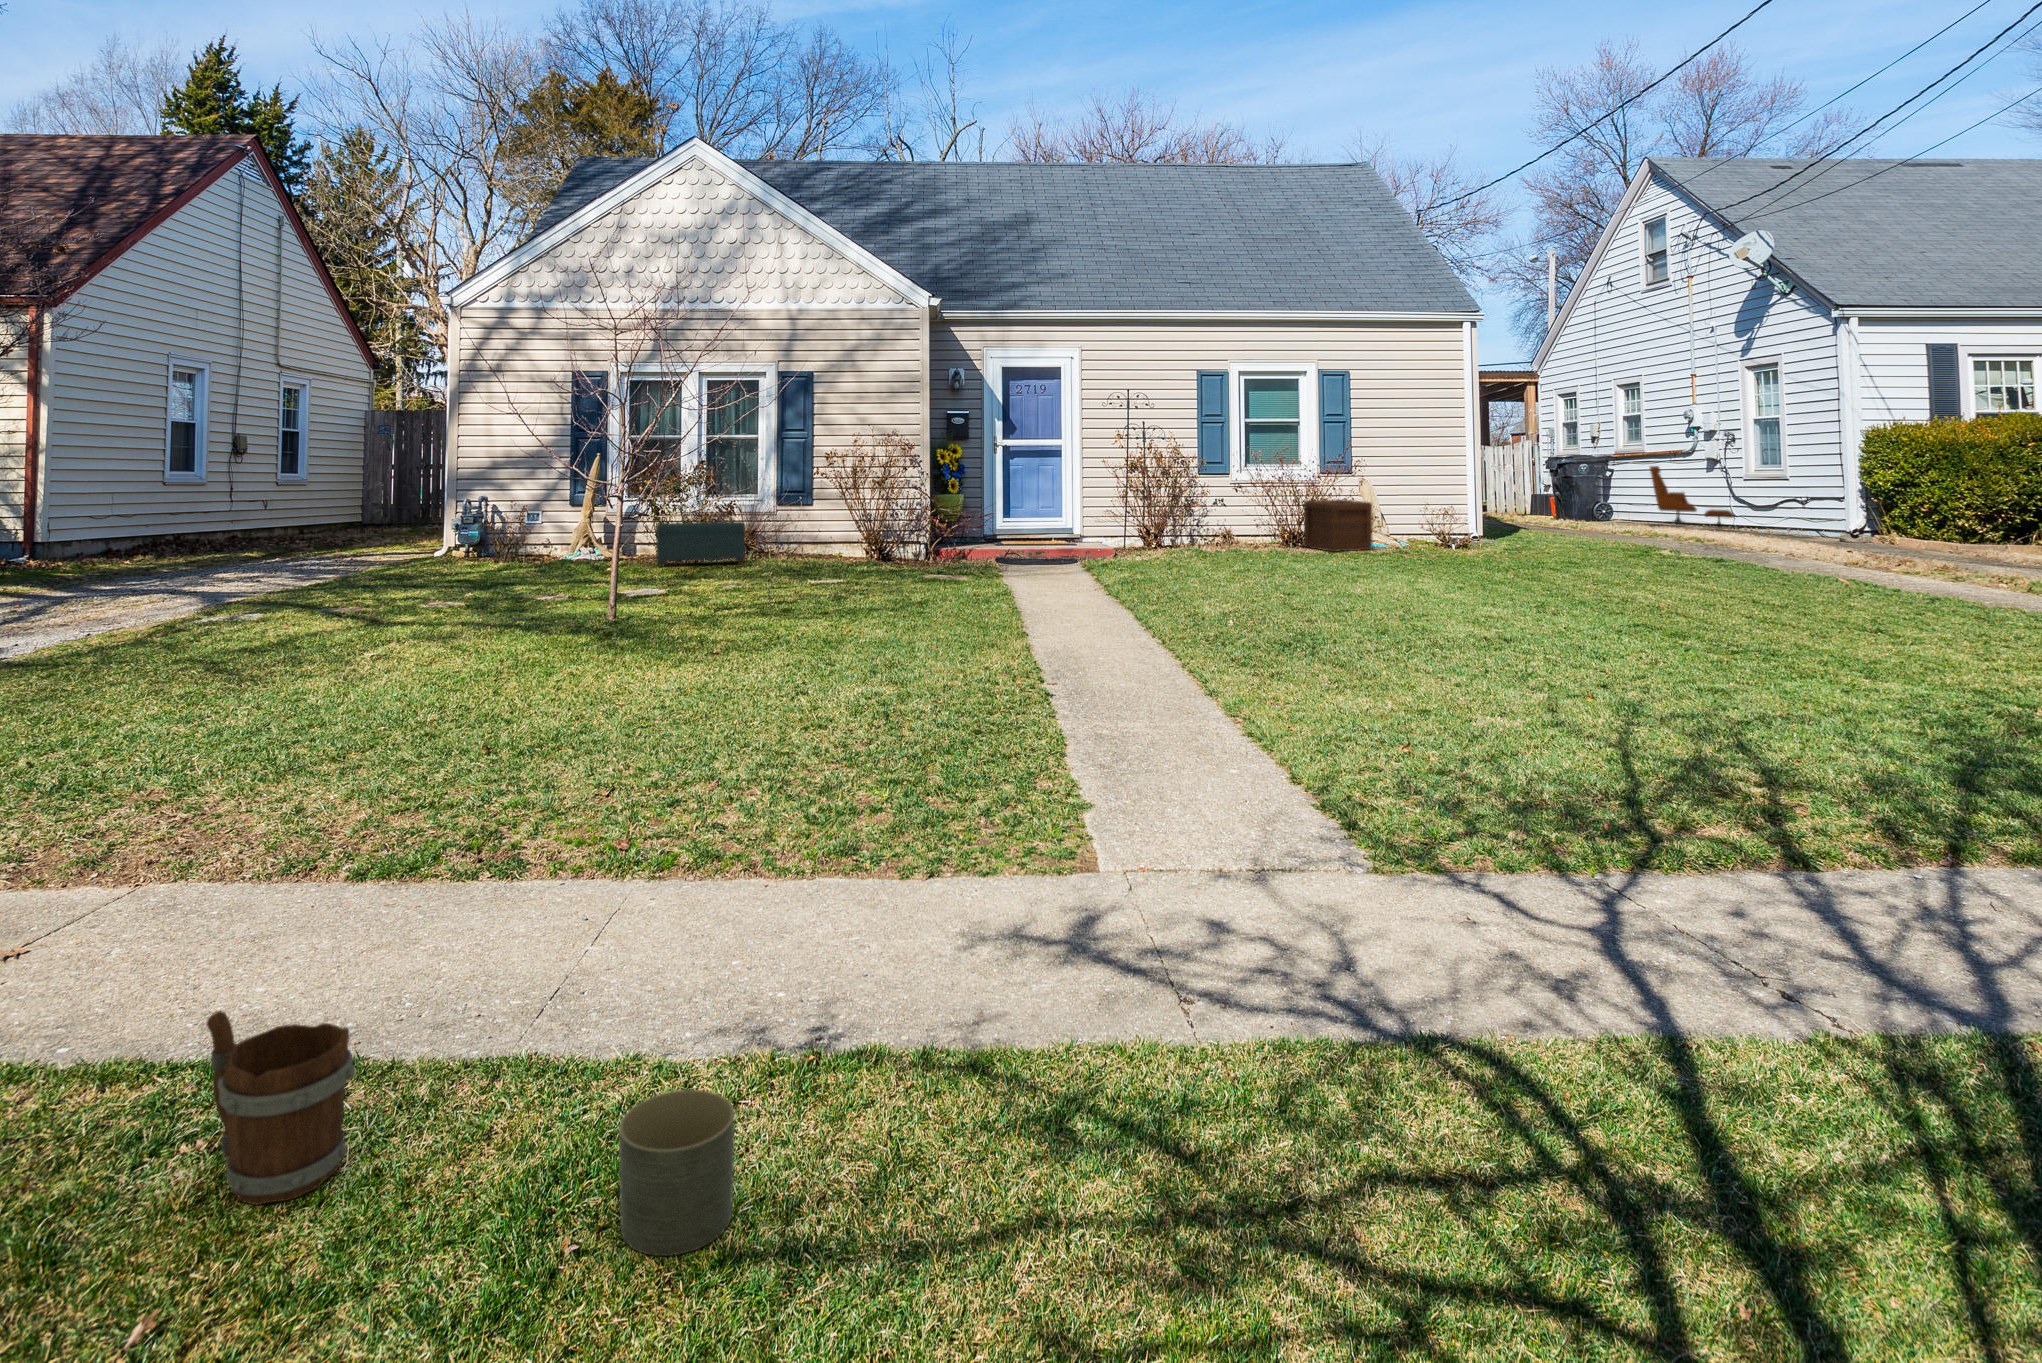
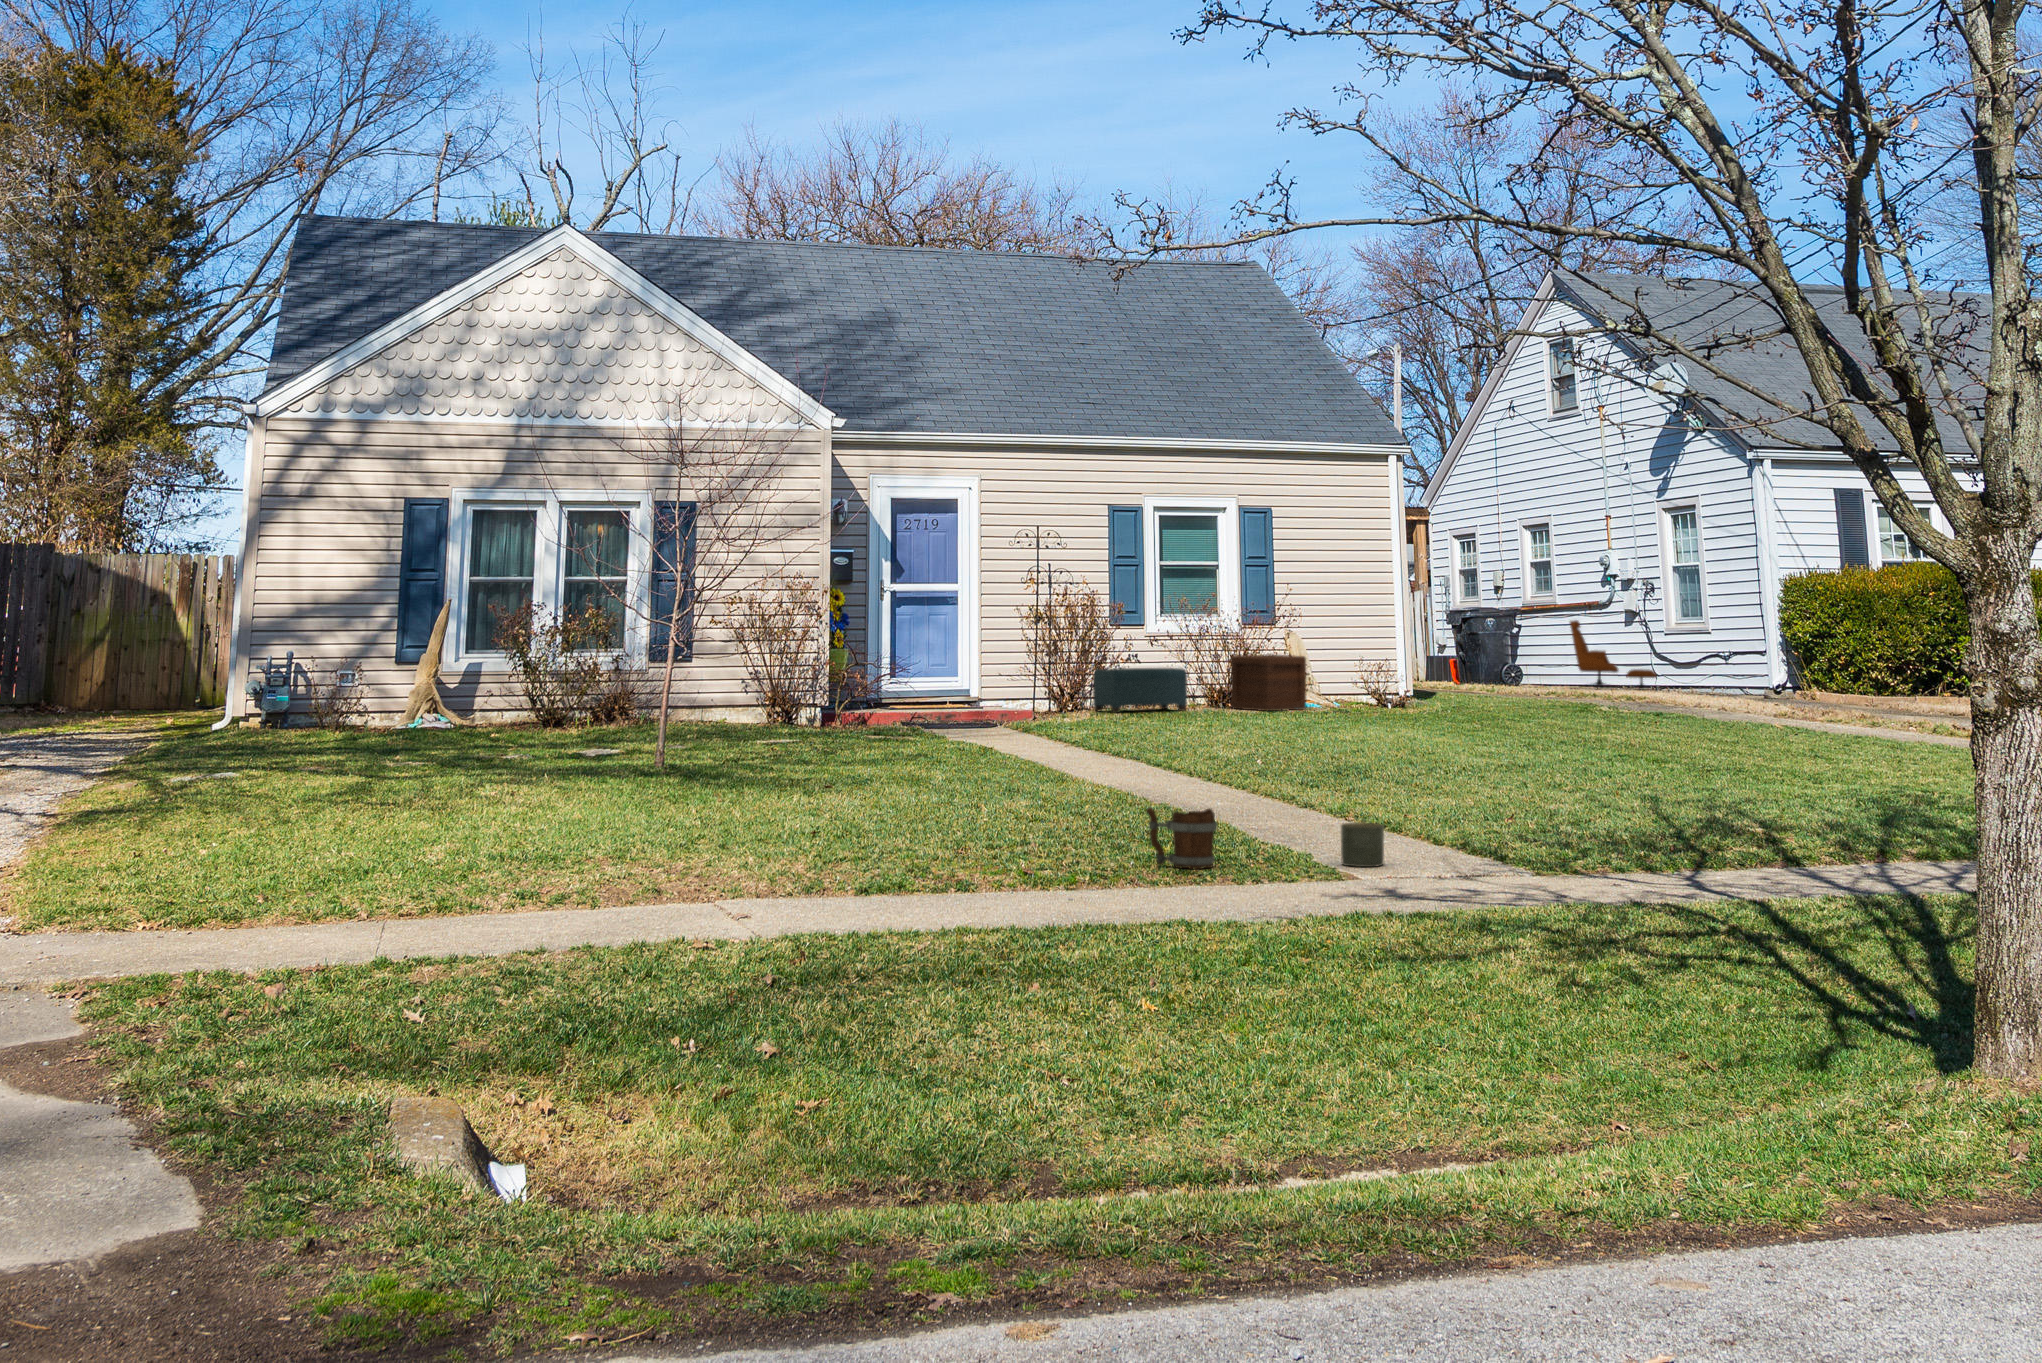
bench: present [656,521,746,567] -> present [1093,668,1187,713]

